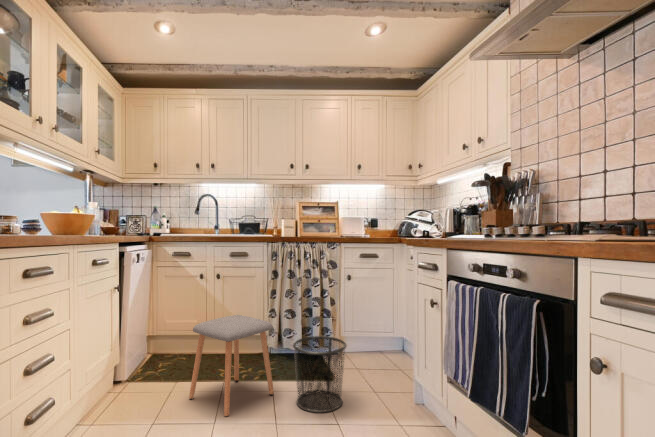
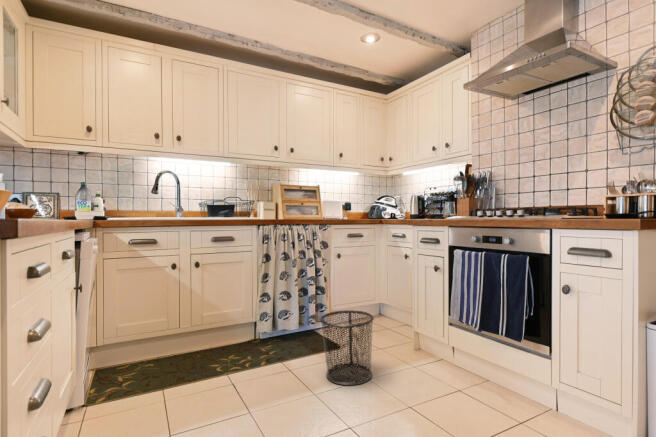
stool: present [189,315,274,417] -> none [210,299,299,406]

